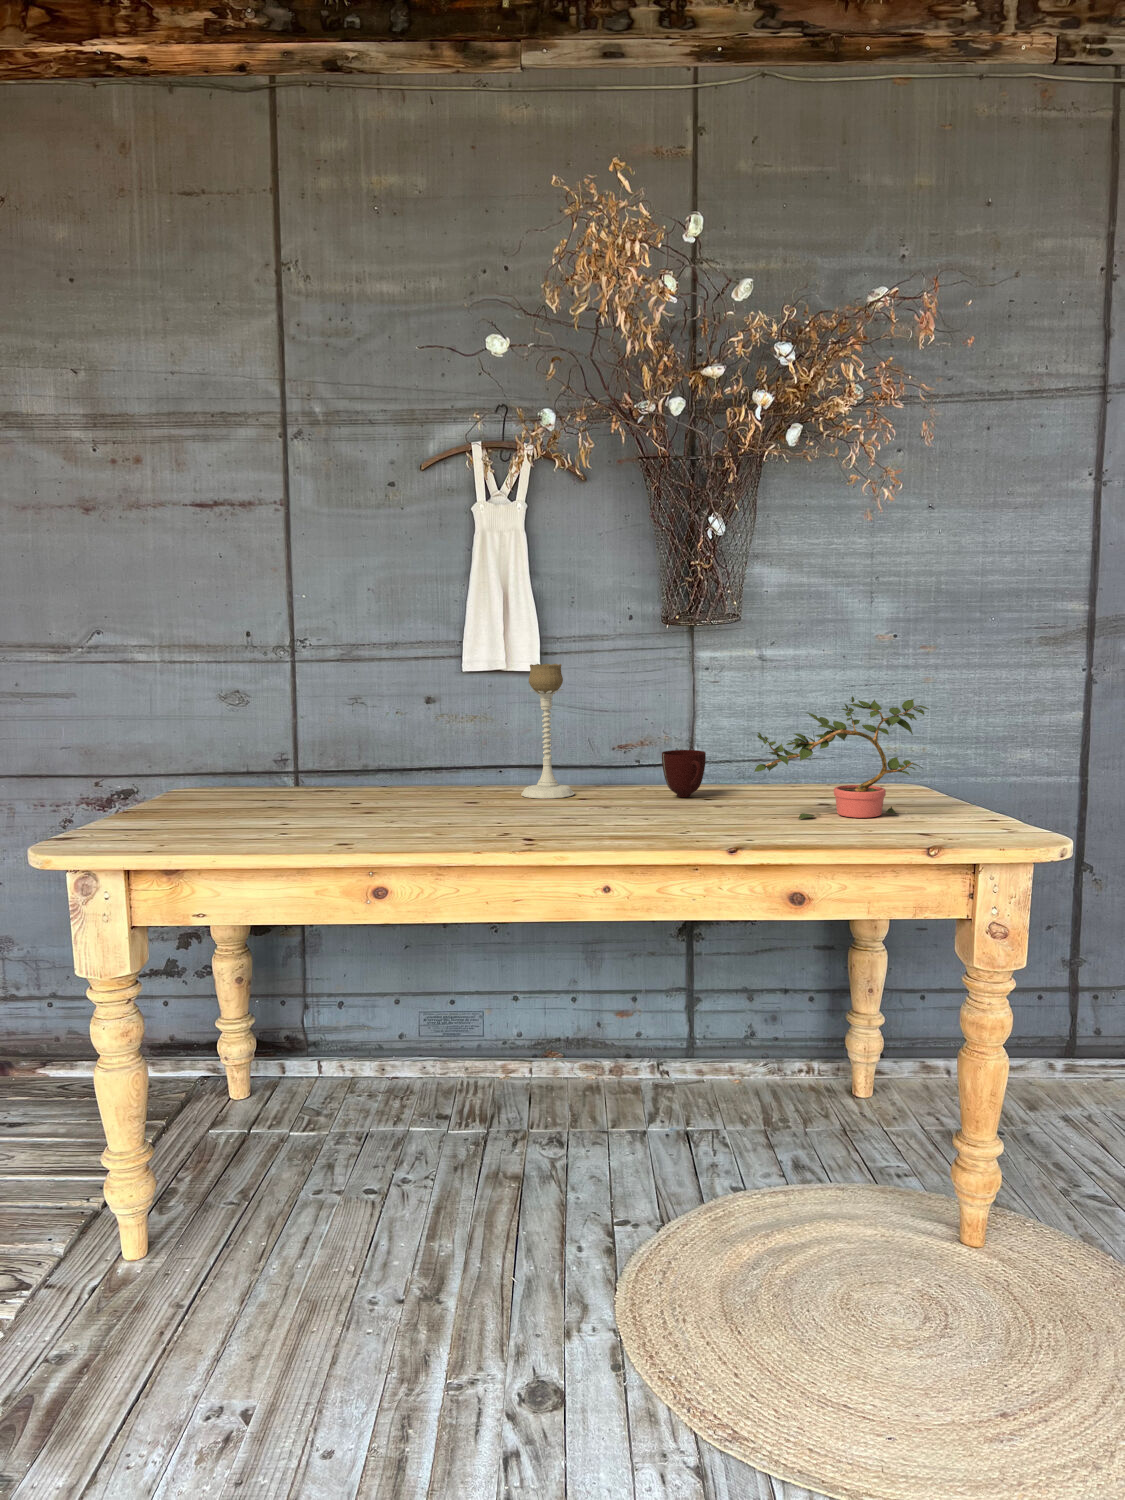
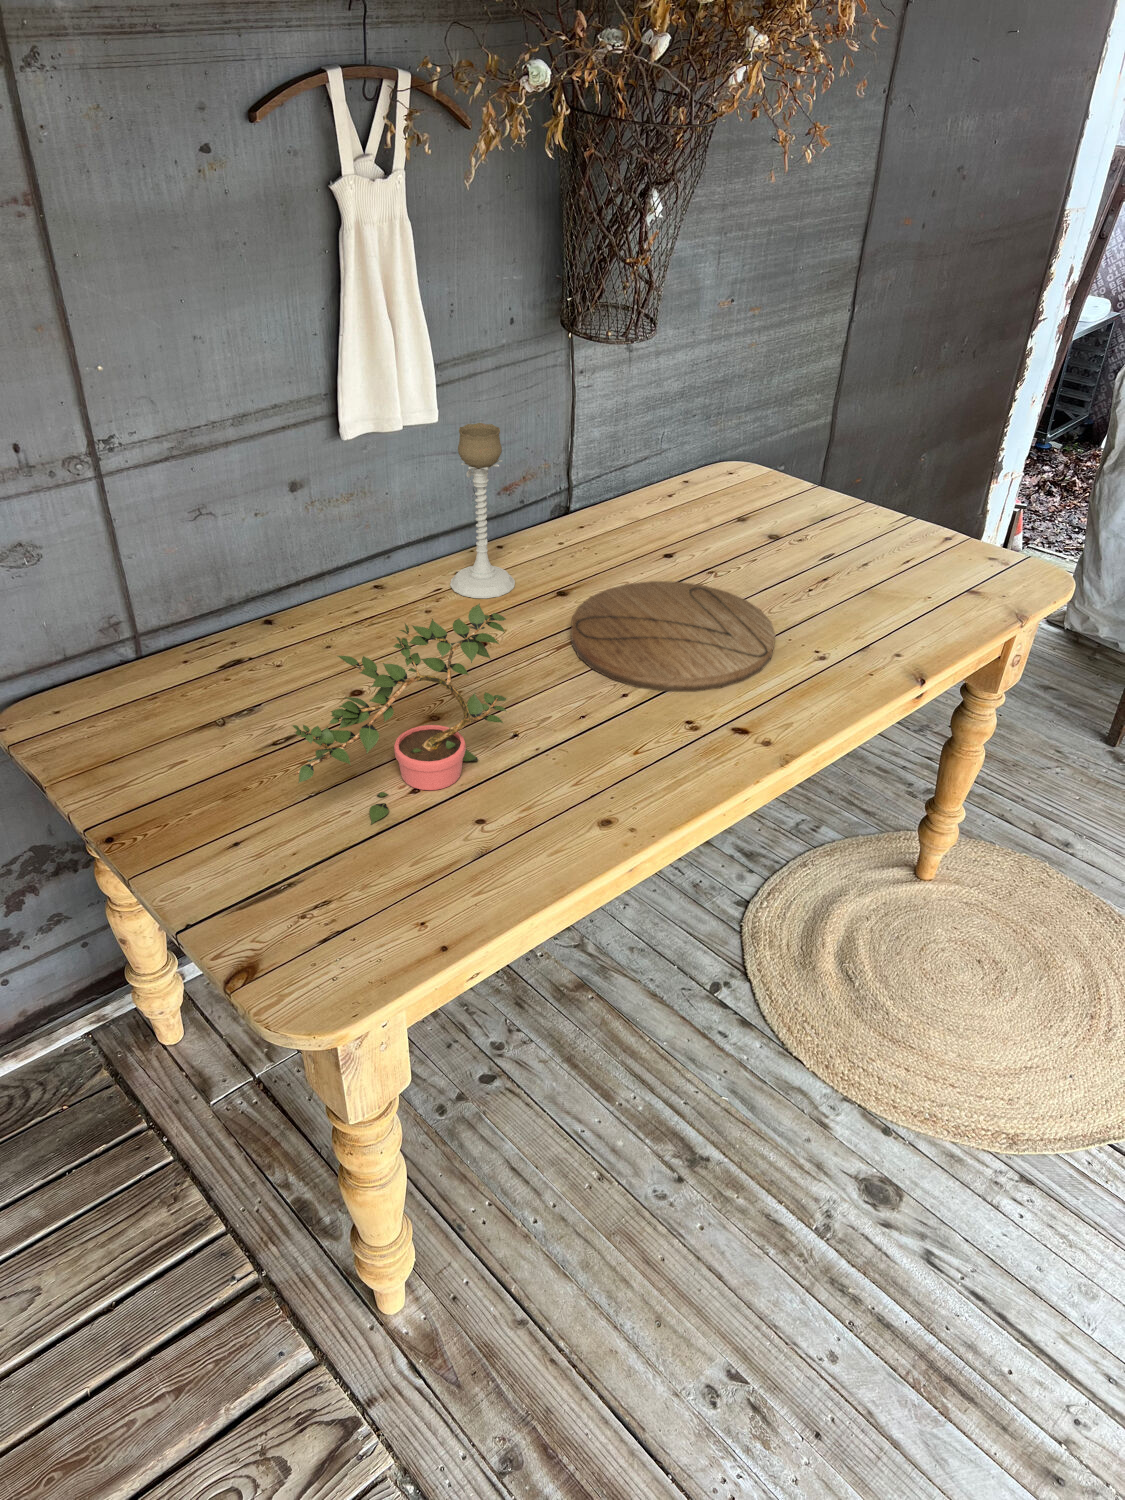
potted plant: present [754,696,928,819] -> present [292,604,507,824]
mug: present [662,750,706,797] -> none [601,497,663,555]
cutting board: none [511,793,690,838] -> present [571,581,775,692]

